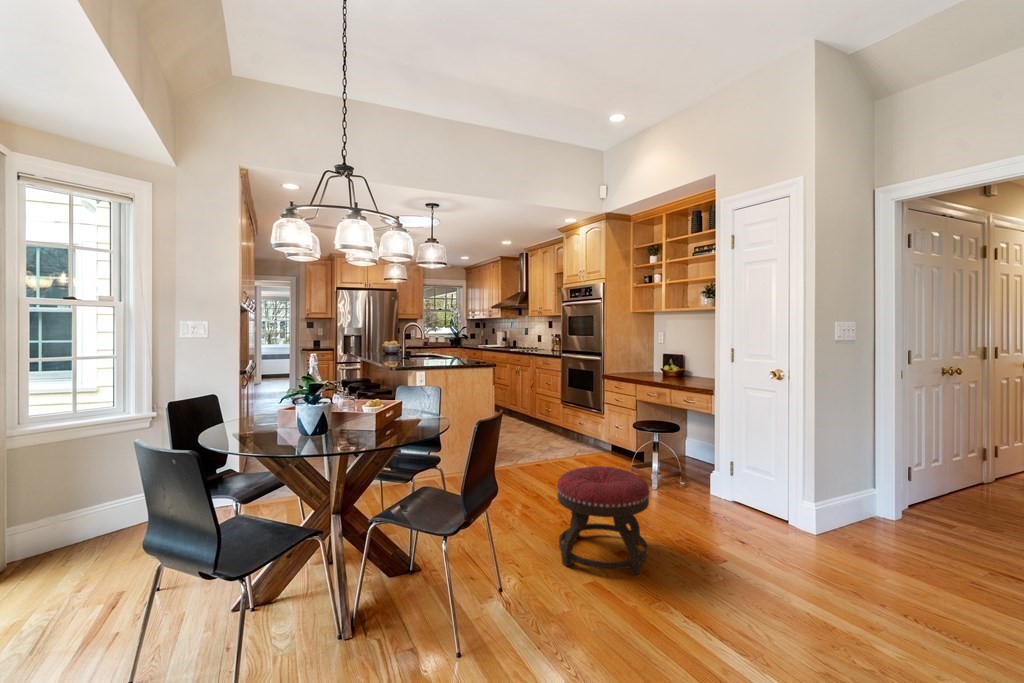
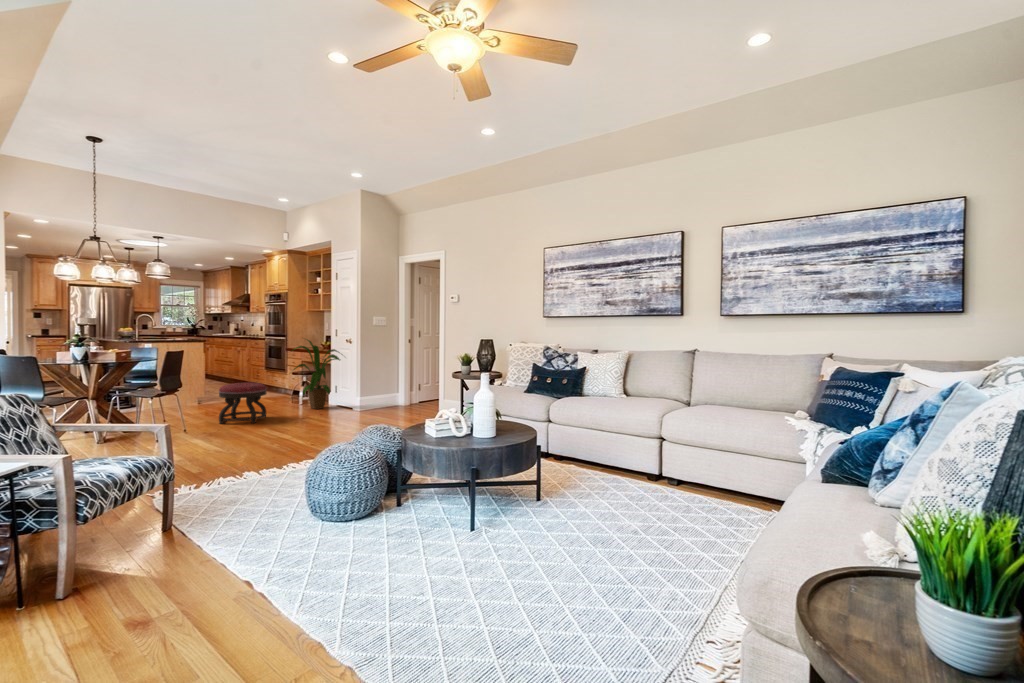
house plant: none [657,366,782,516] -> present [294,339,340,409]

